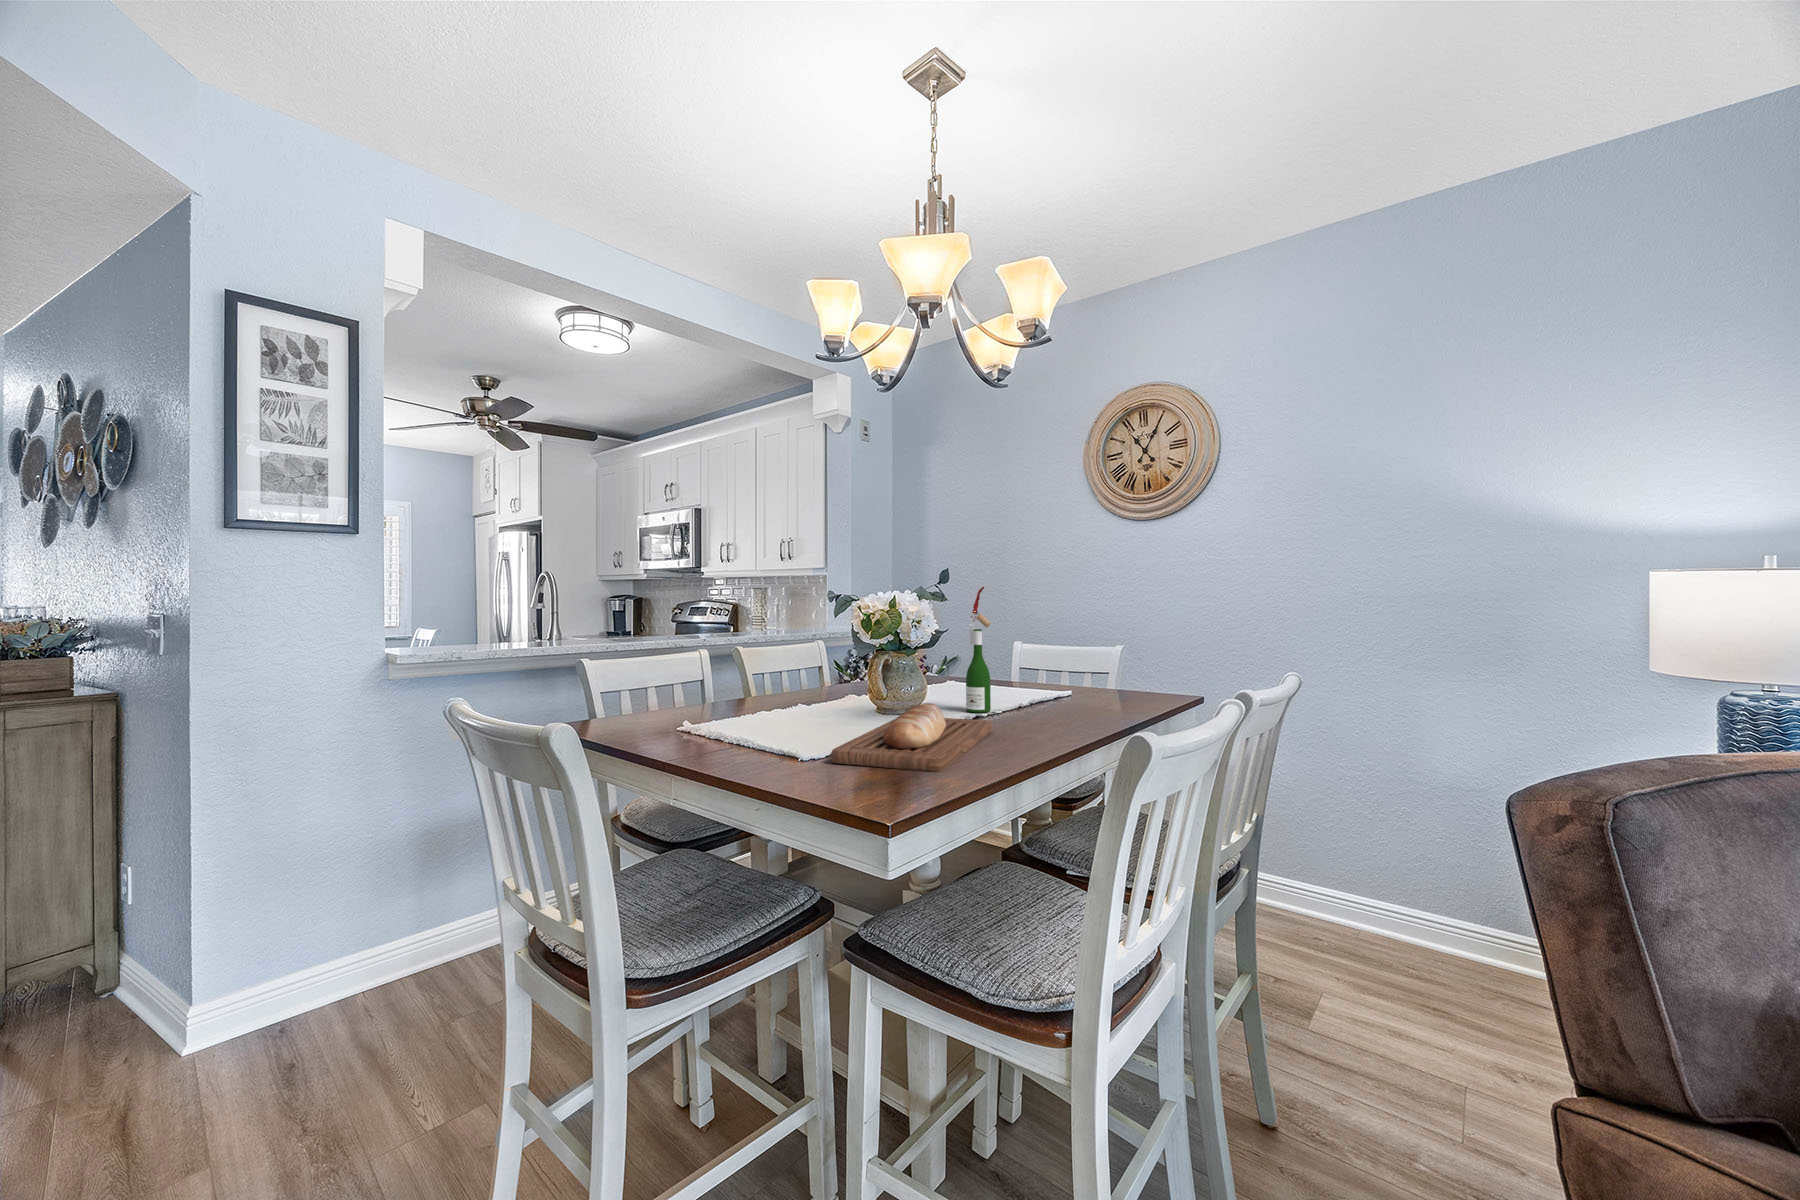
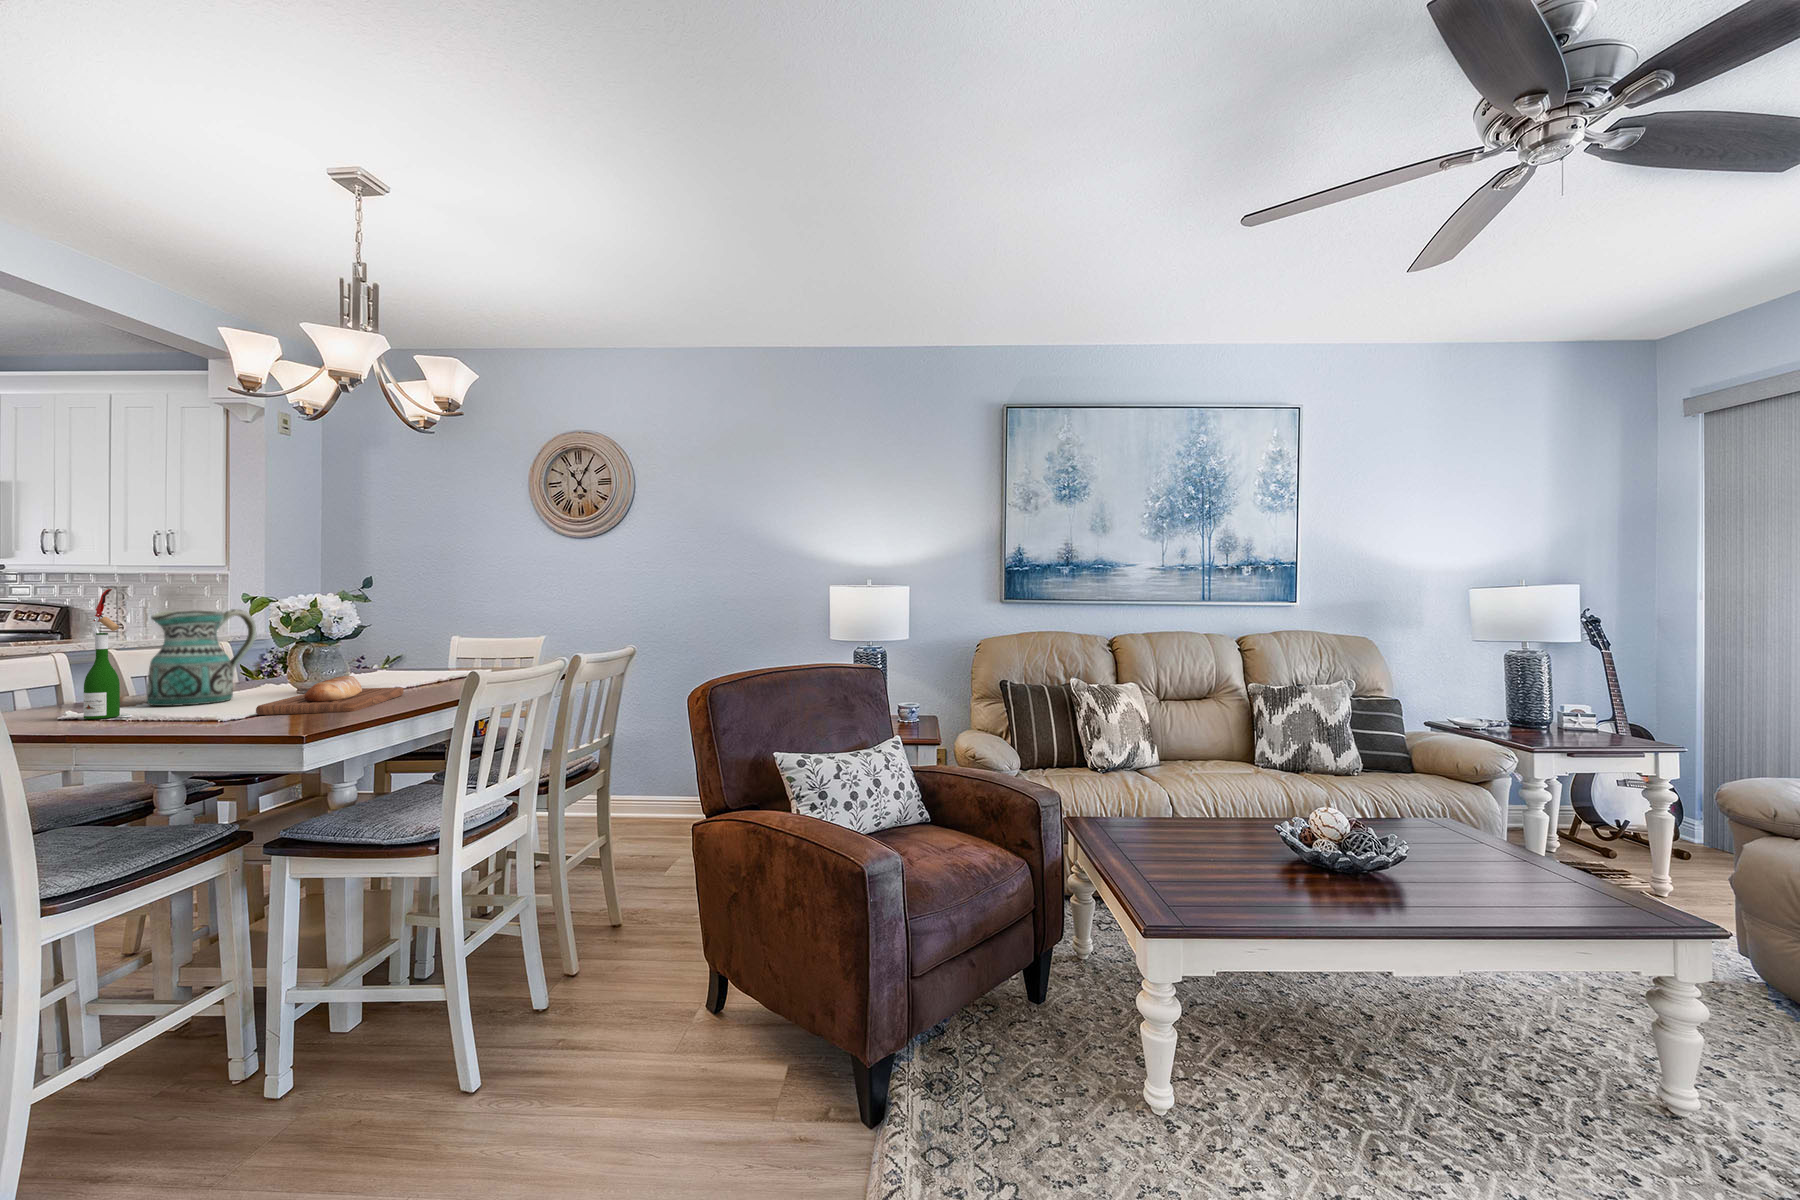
wine bottle: present [966,587,1002,713] -> present [84,589,132,719]
ceramic pitcher: none [745,611,839,724] -> present [147,609,256,706]

